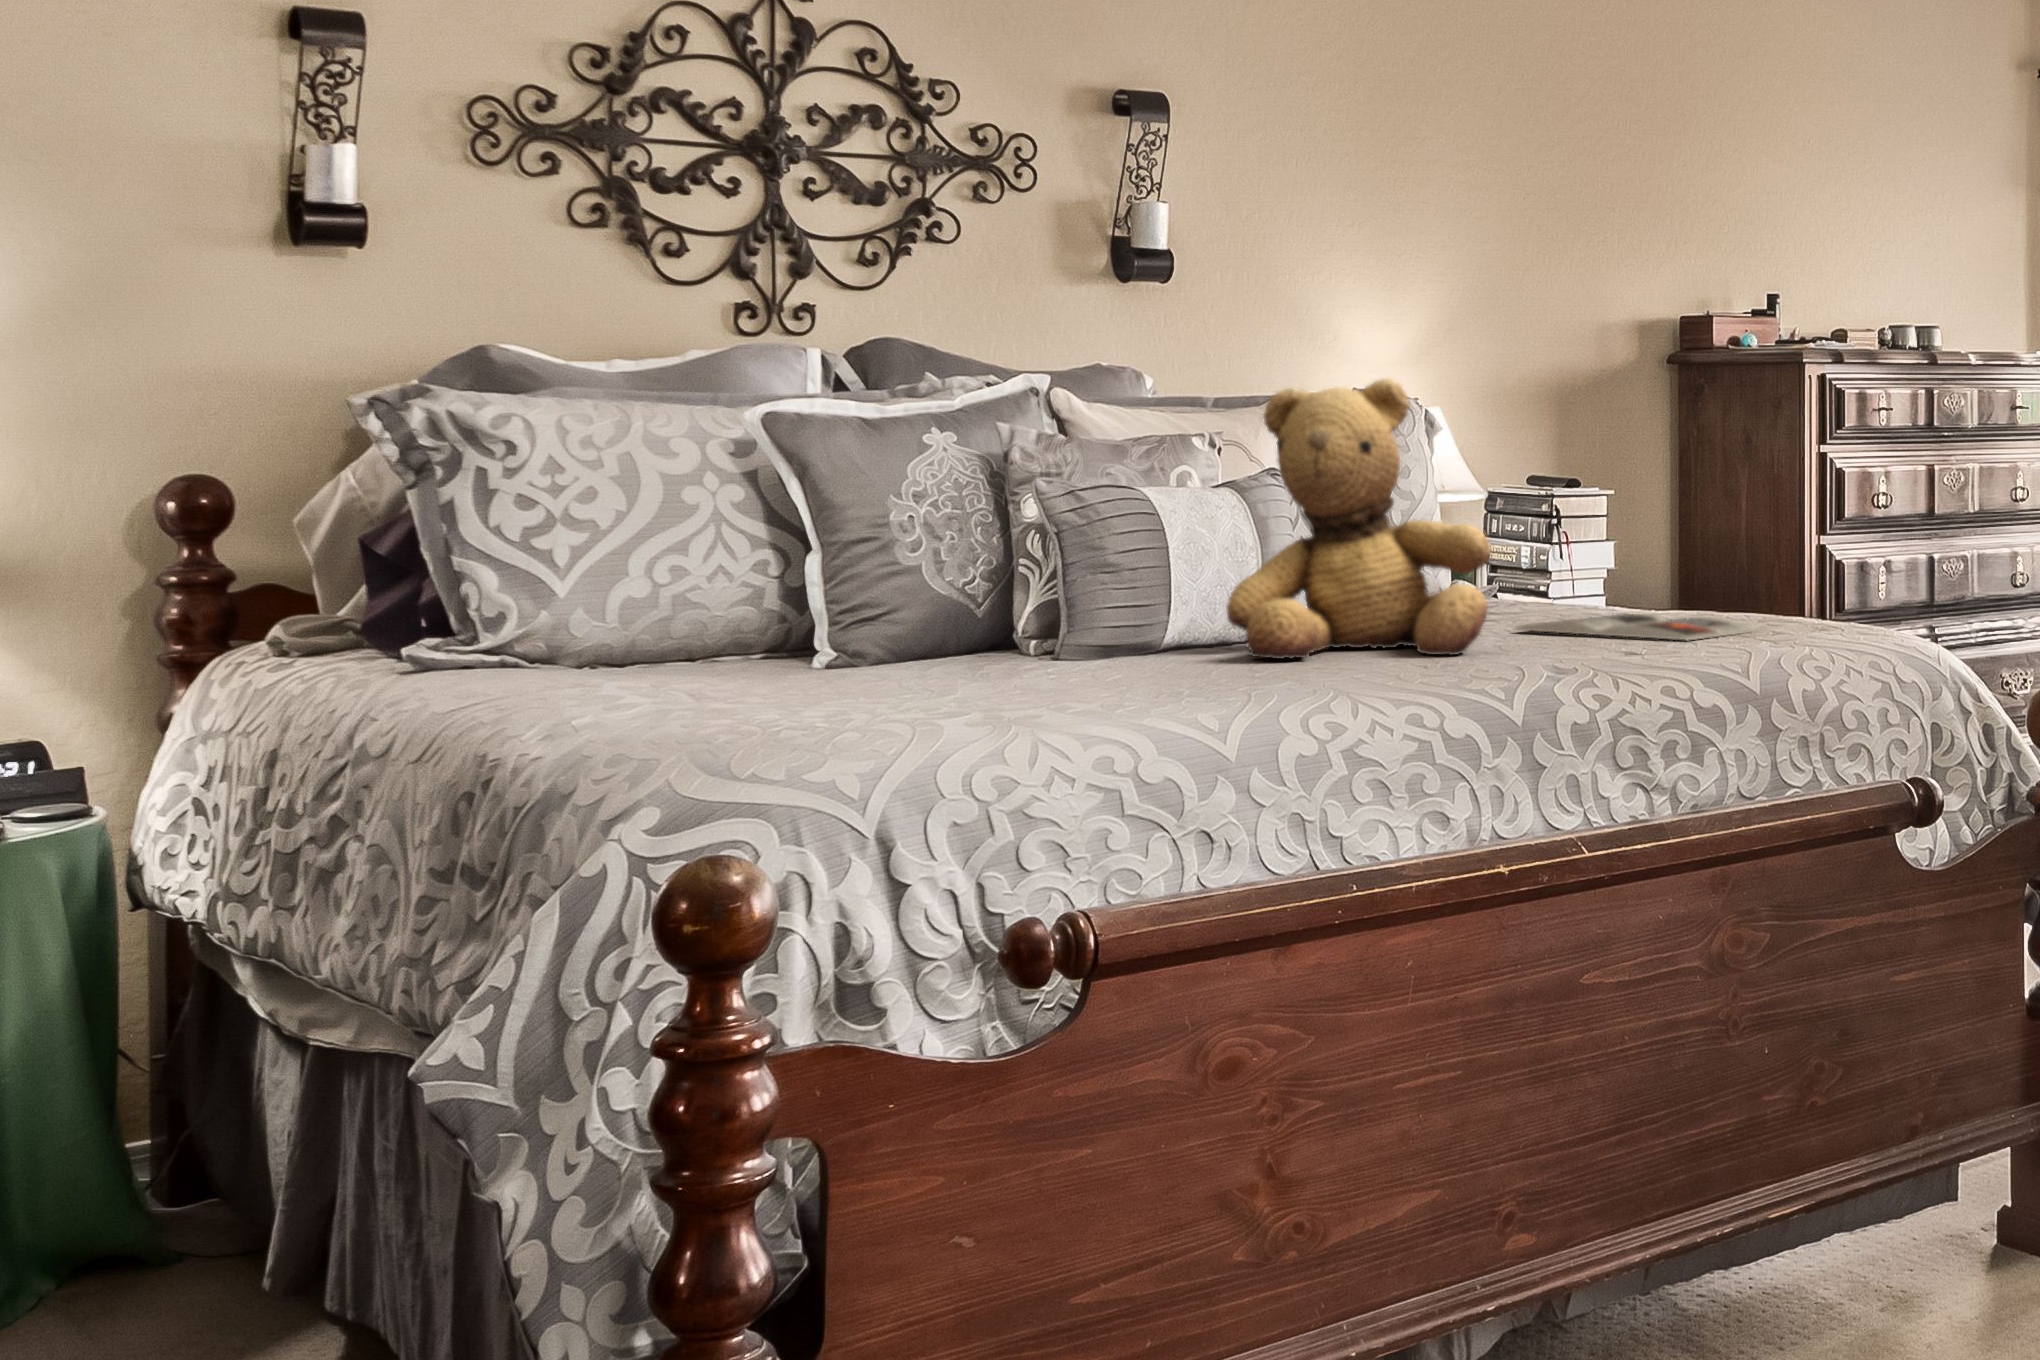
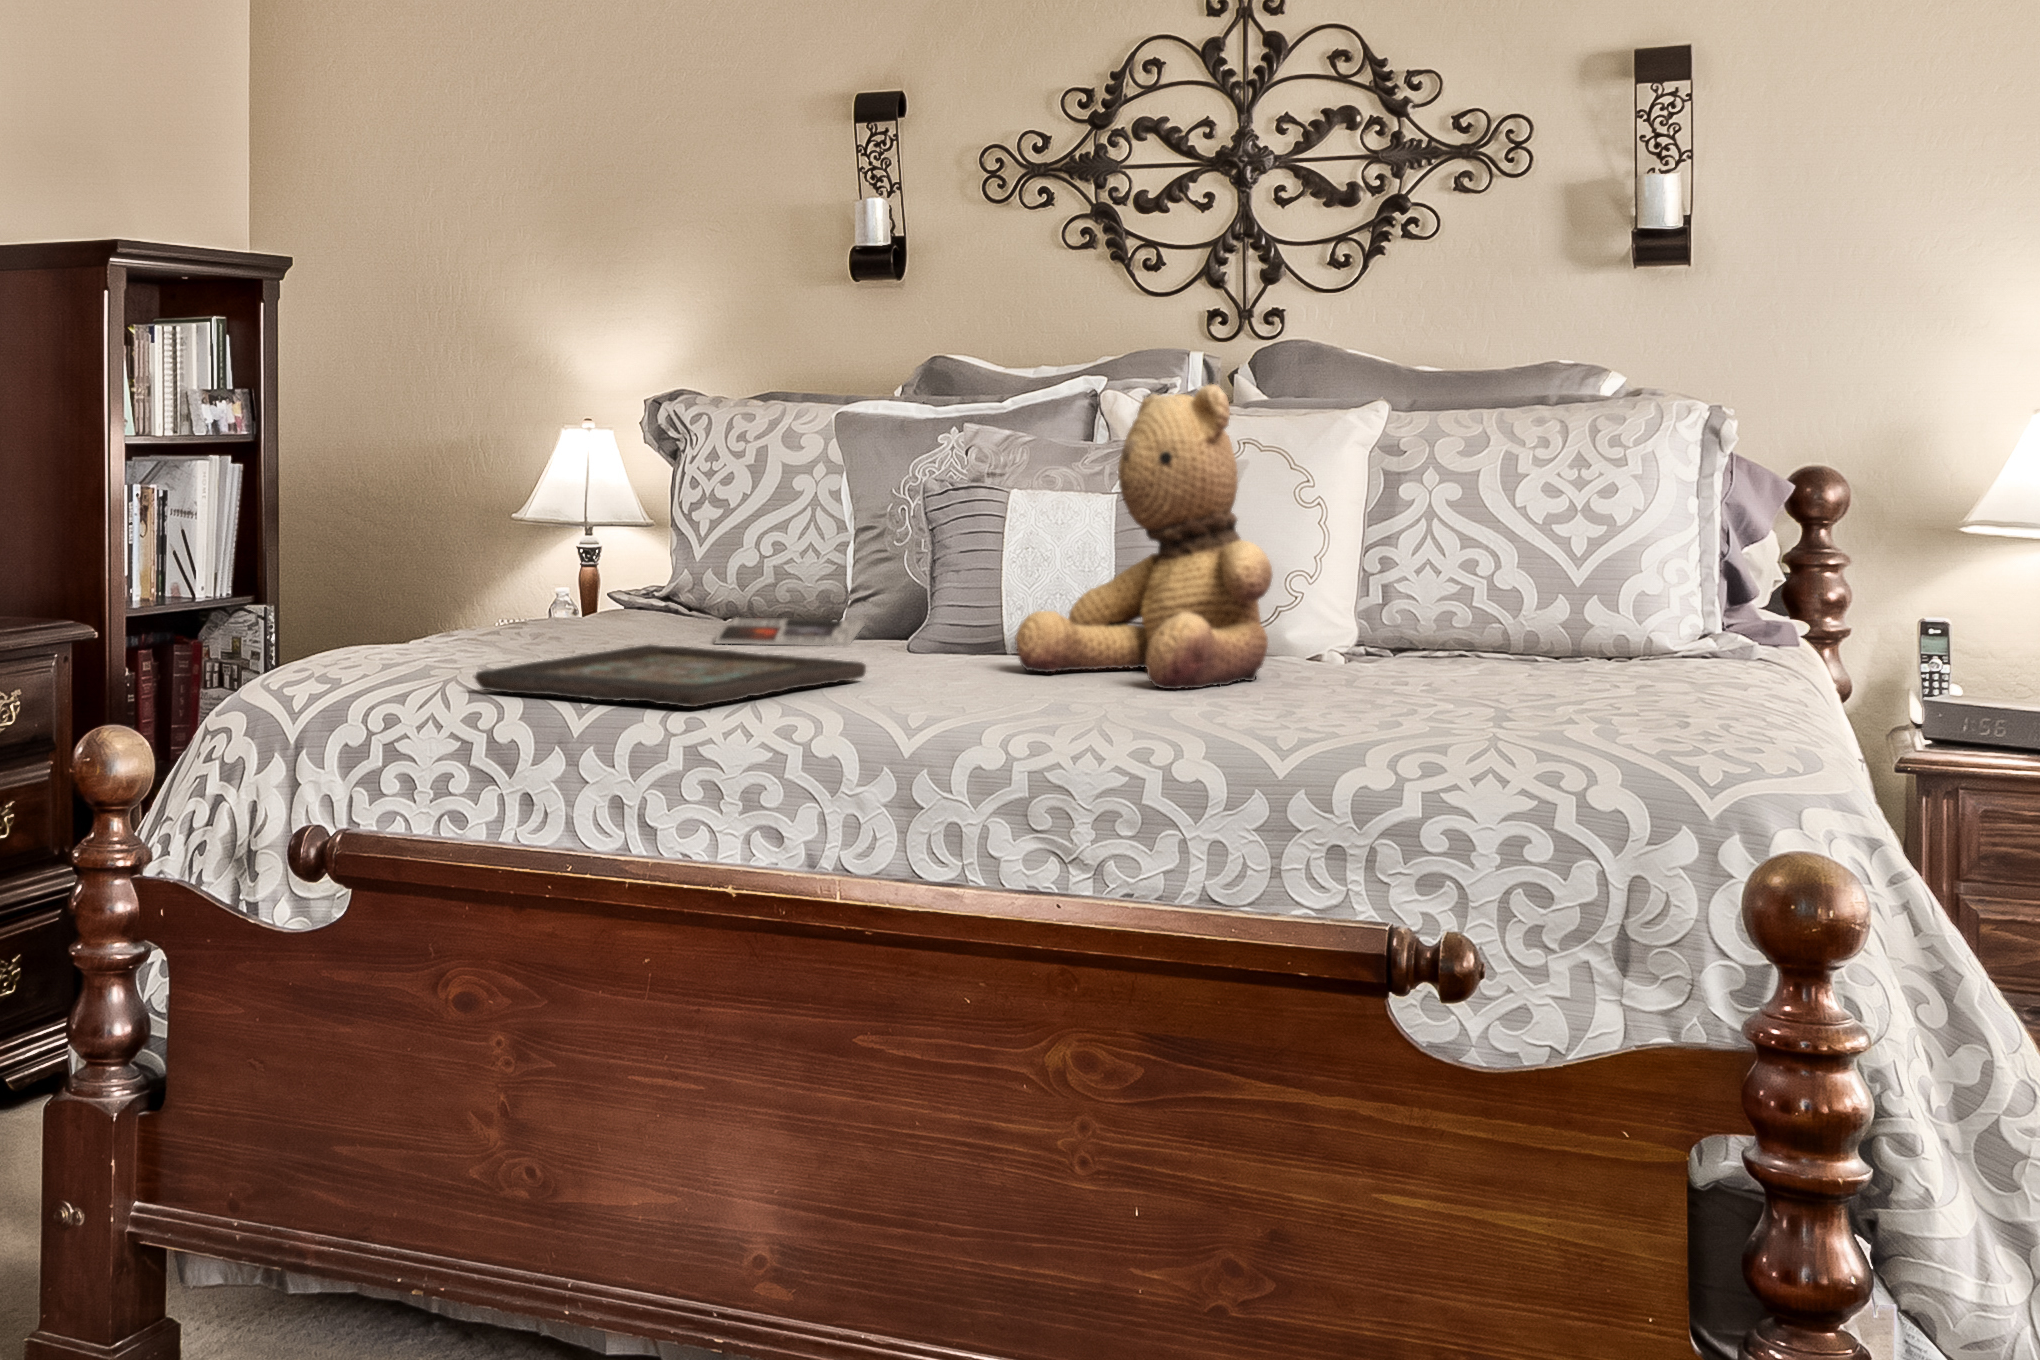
magazine: present [1515,614,1763,640] -> present [715,617,865,647]
decorative tray: none [957,662,1338,728] -> present [475,645,866,707]

